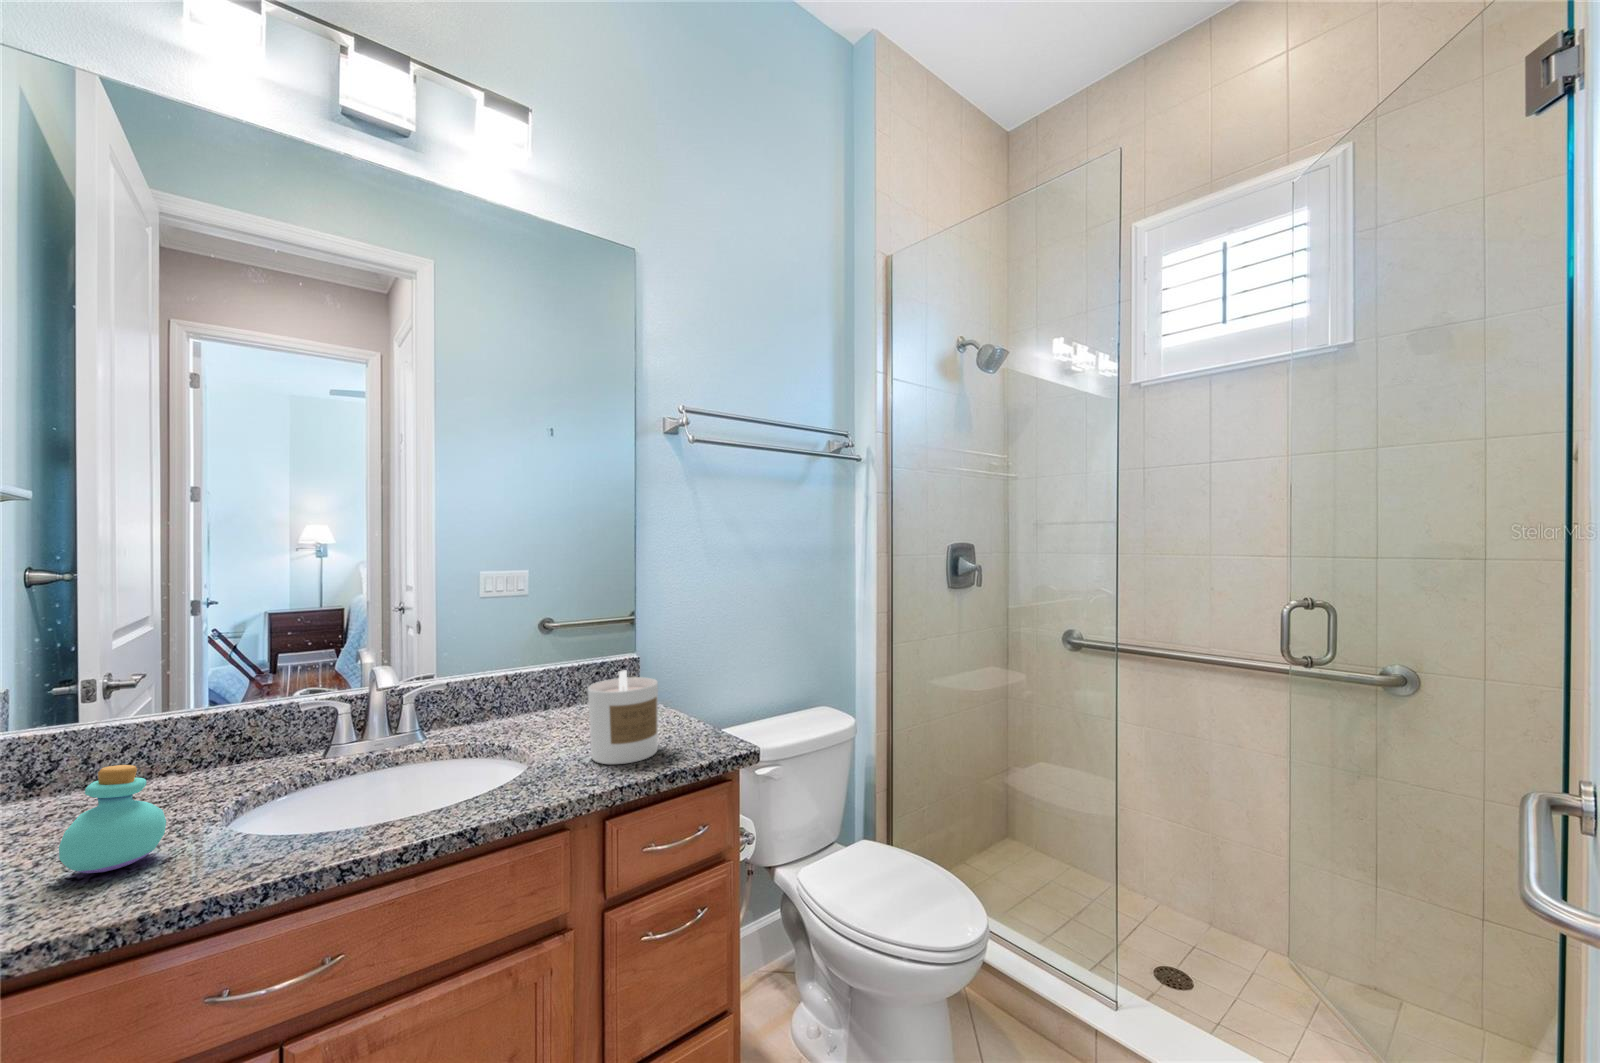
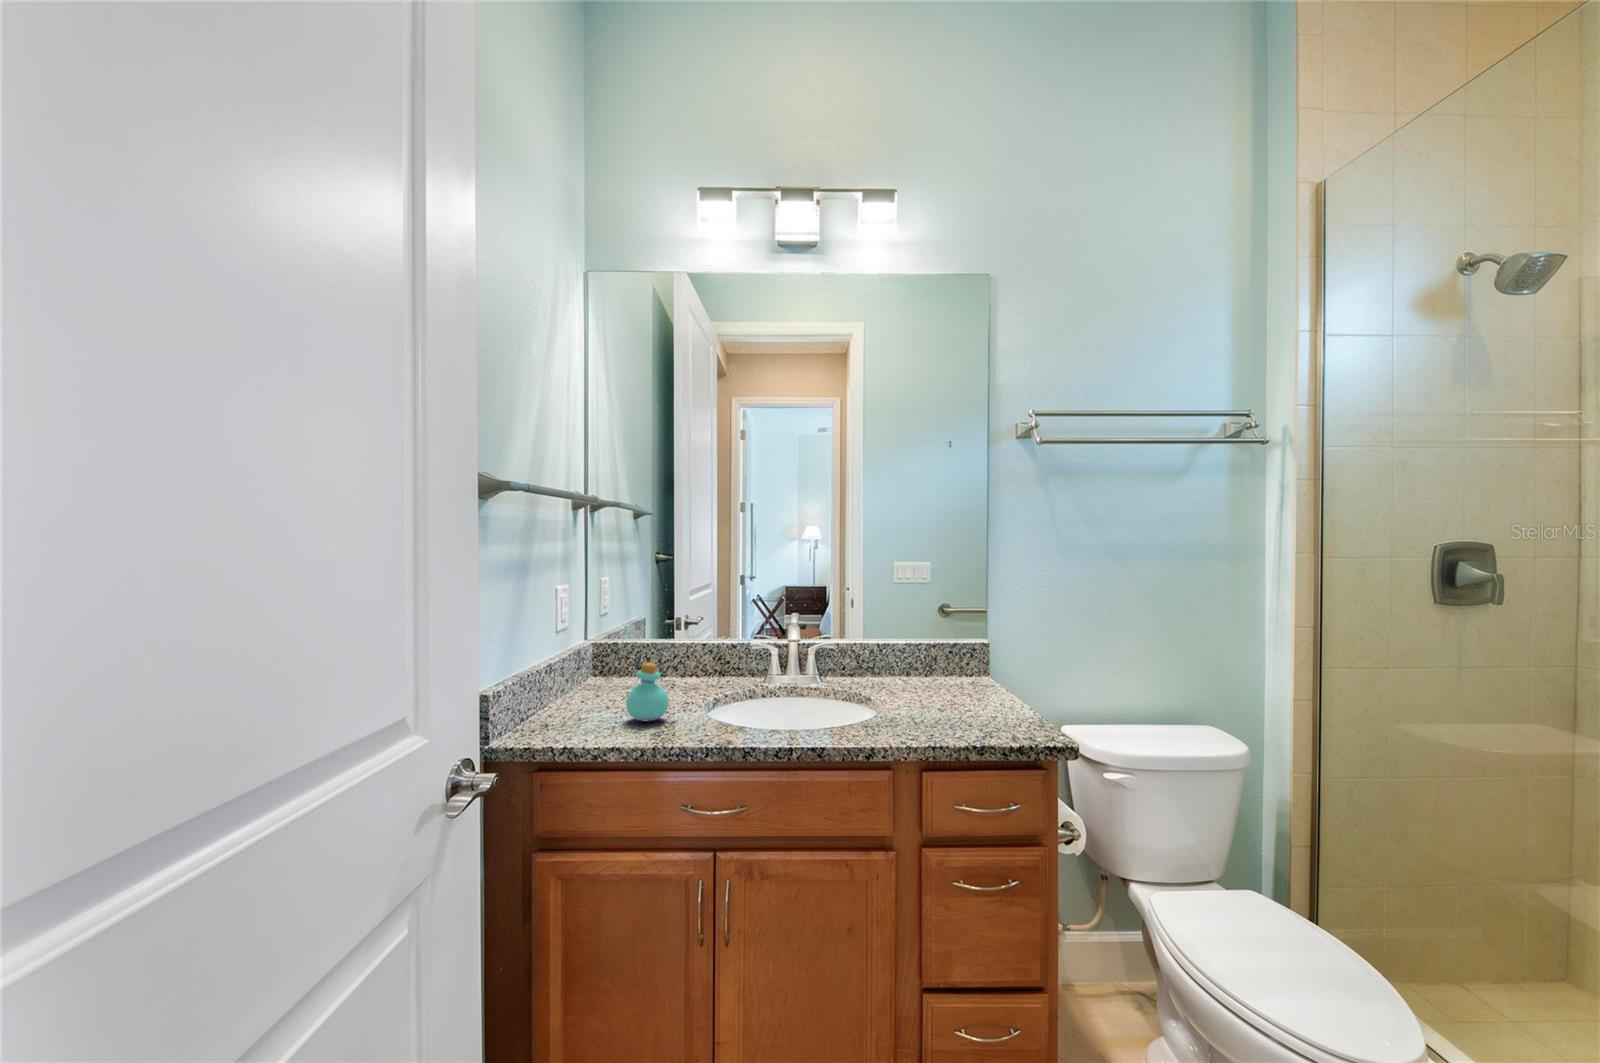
candle: present [588,670,658,764] -> none [921,651,981,730]

